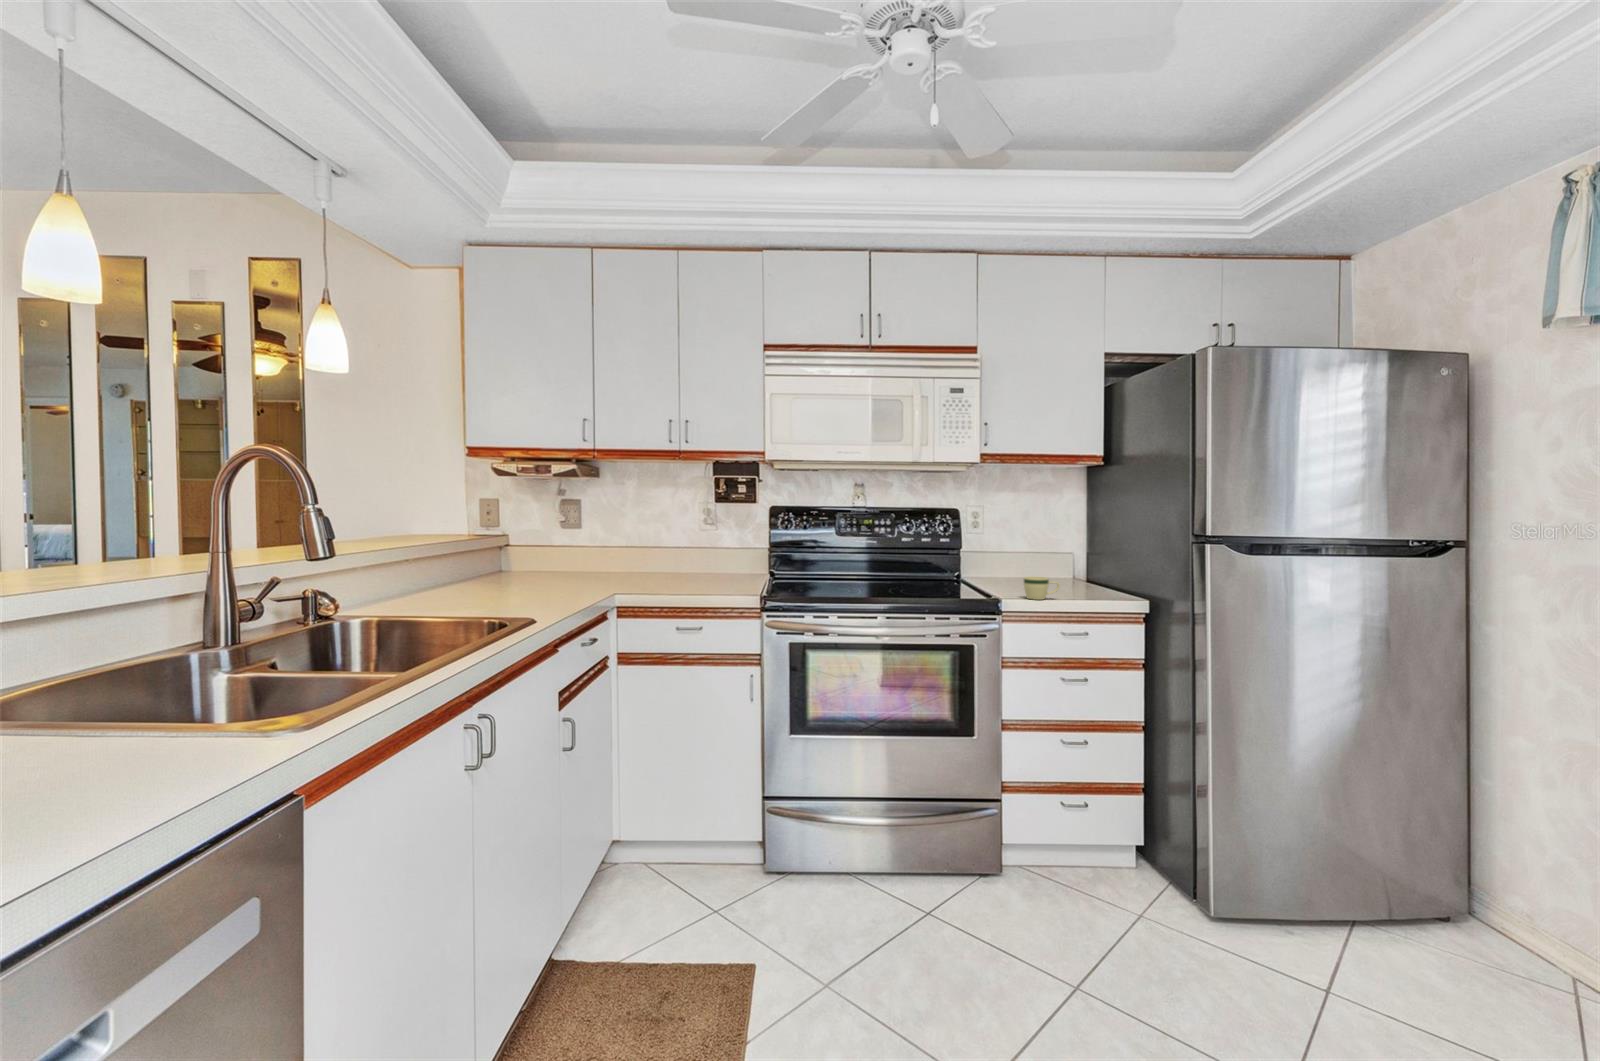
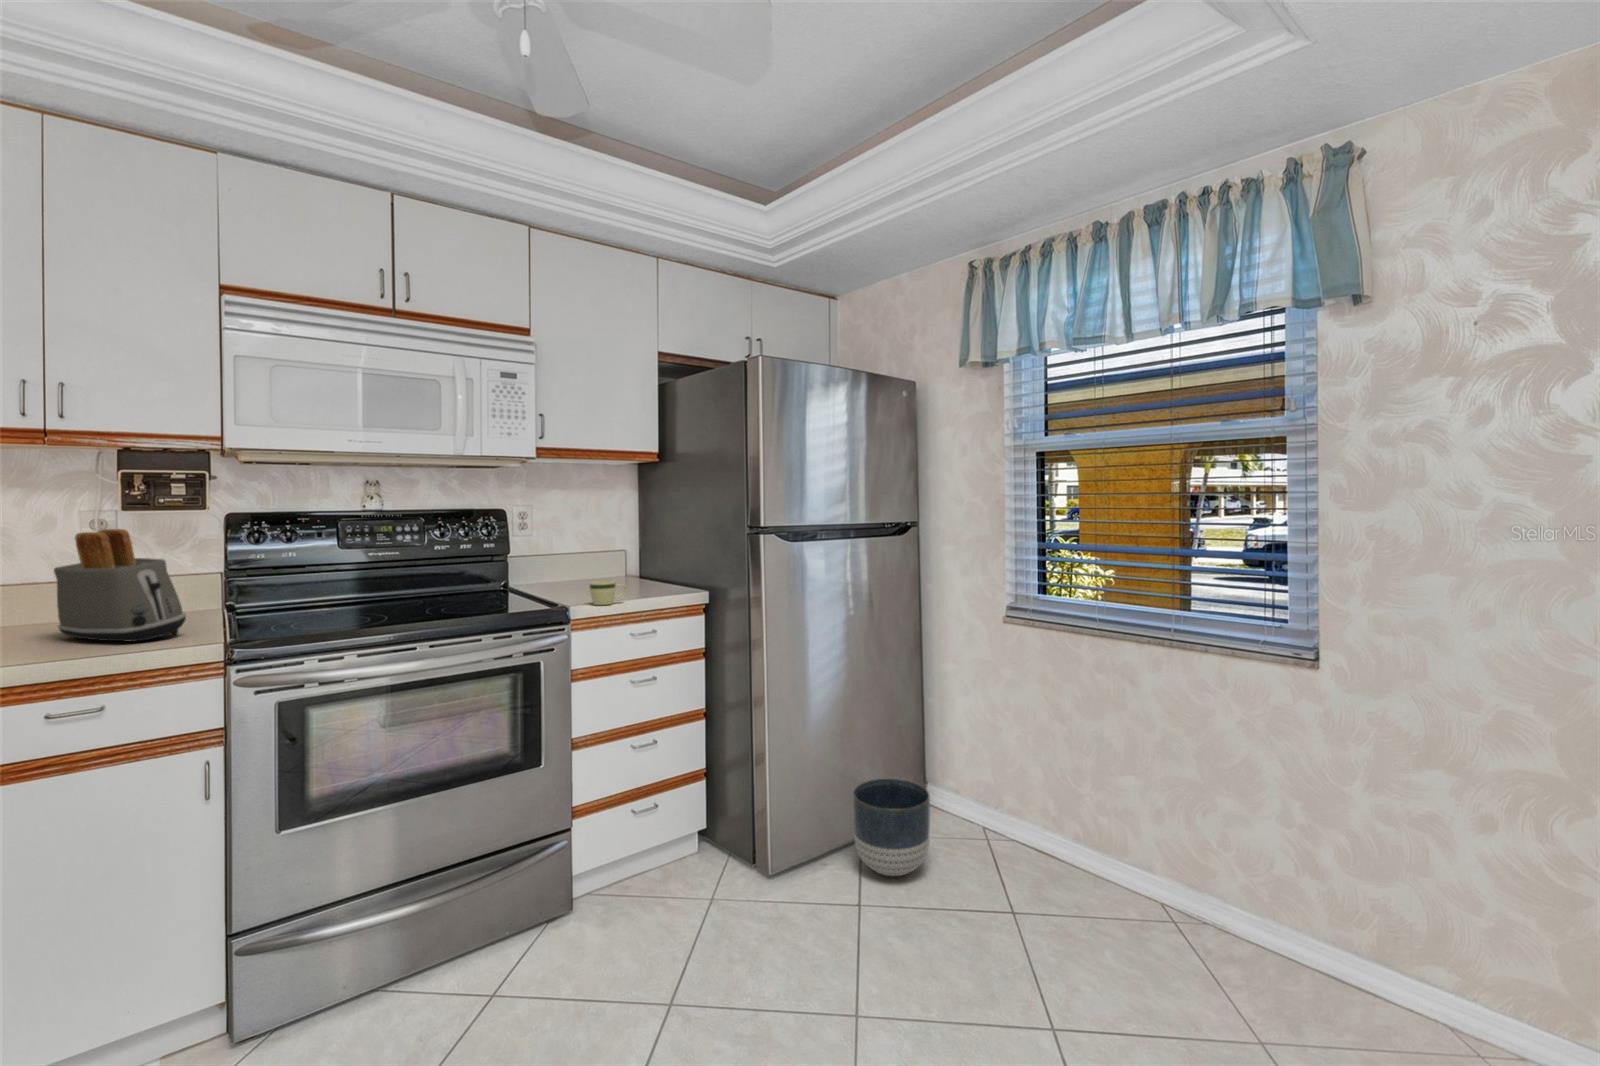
toaster: none [680,516,741,591] -> present [54,529,186,642]
planter: none [1333,850,1461,983] -> present [853,779,930,876]

